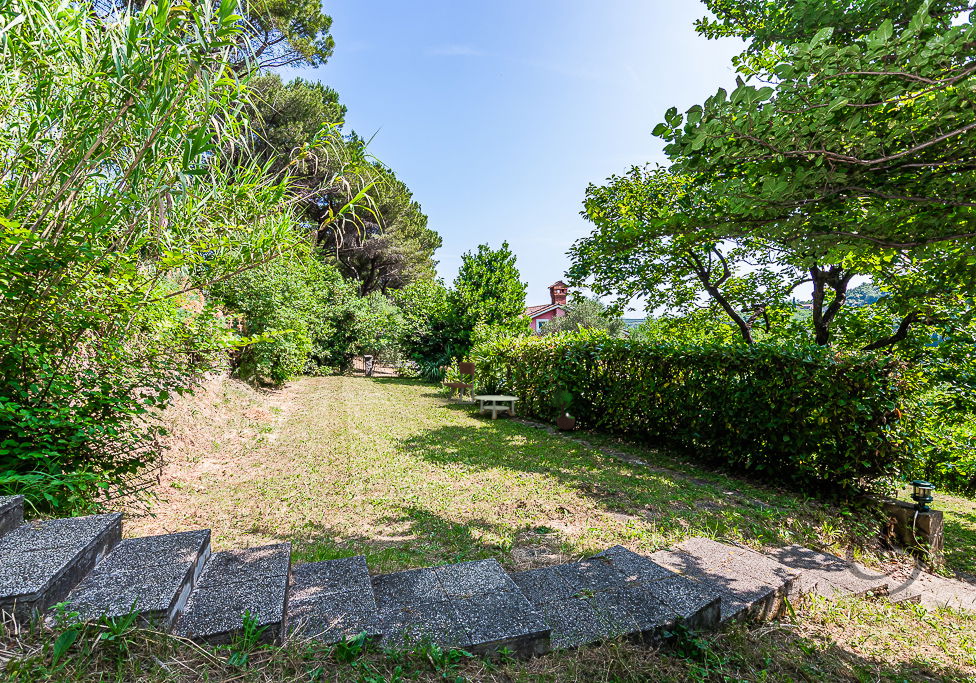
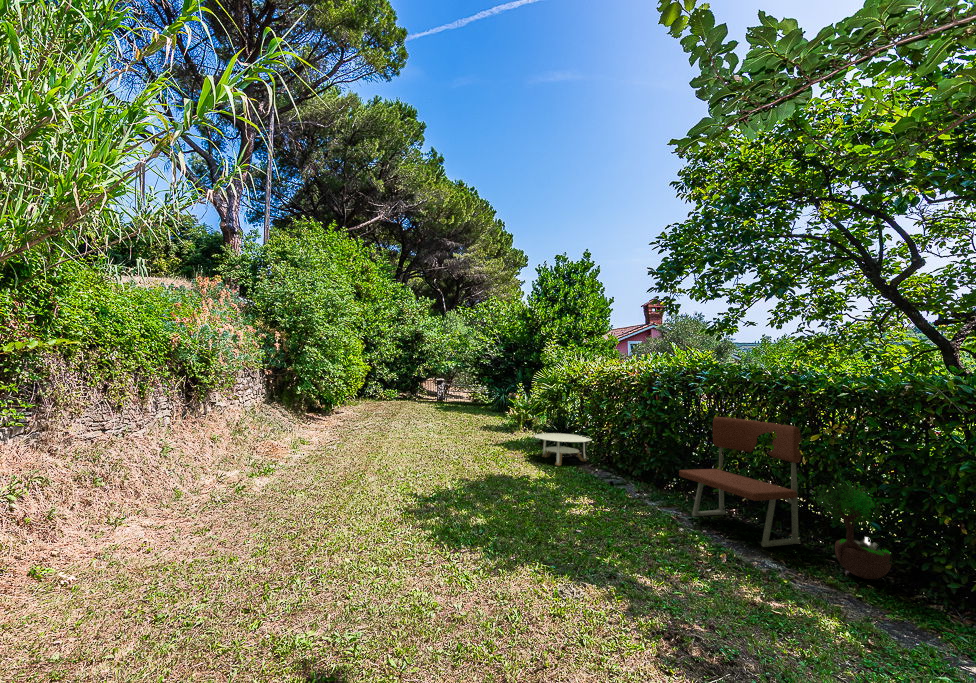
bench: present [443,362,475,404] -> present [679,417,801,547]
potted tree: present [552,391,575,430] -> present [814,480,891,579]

